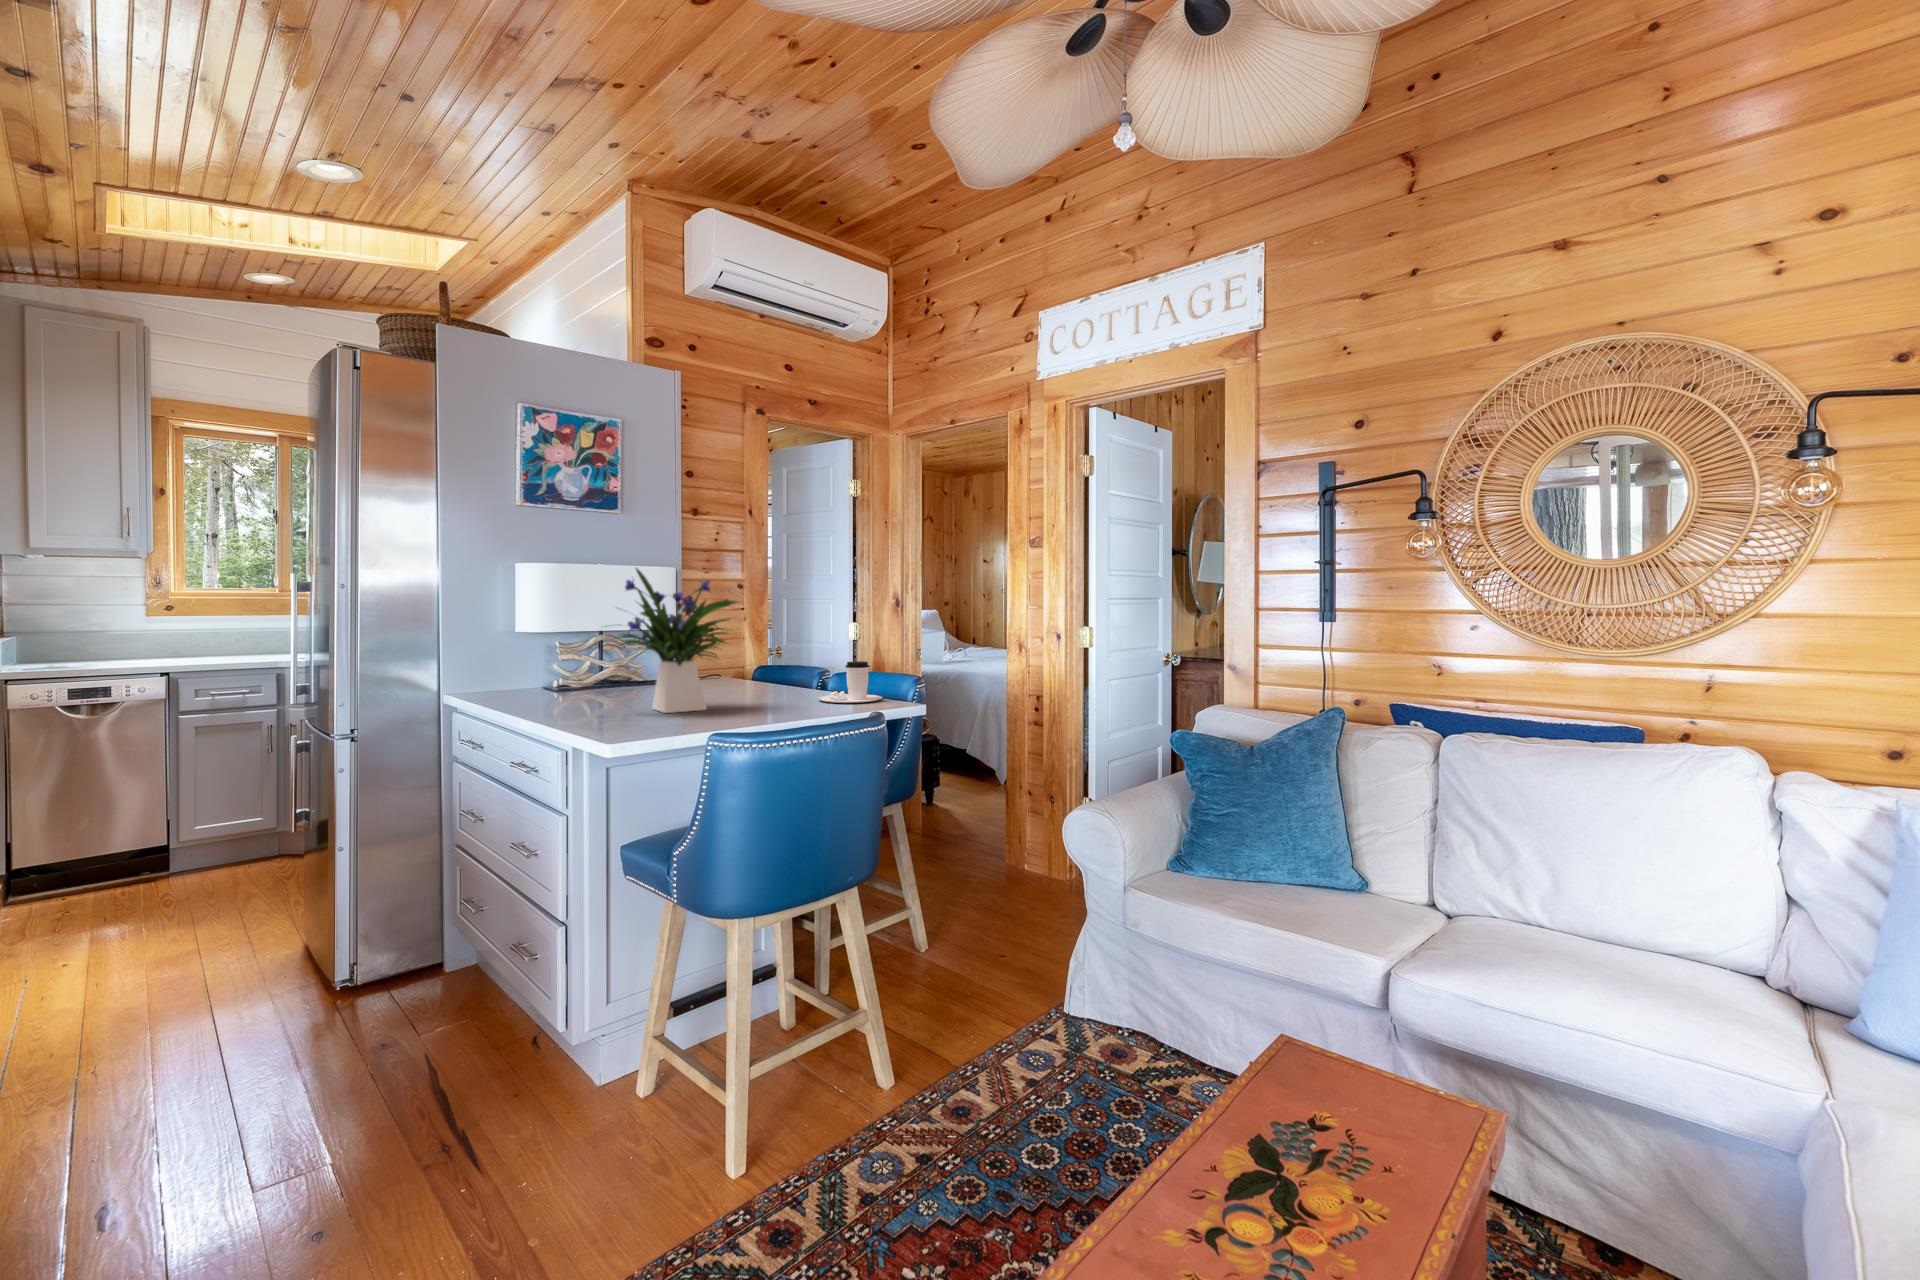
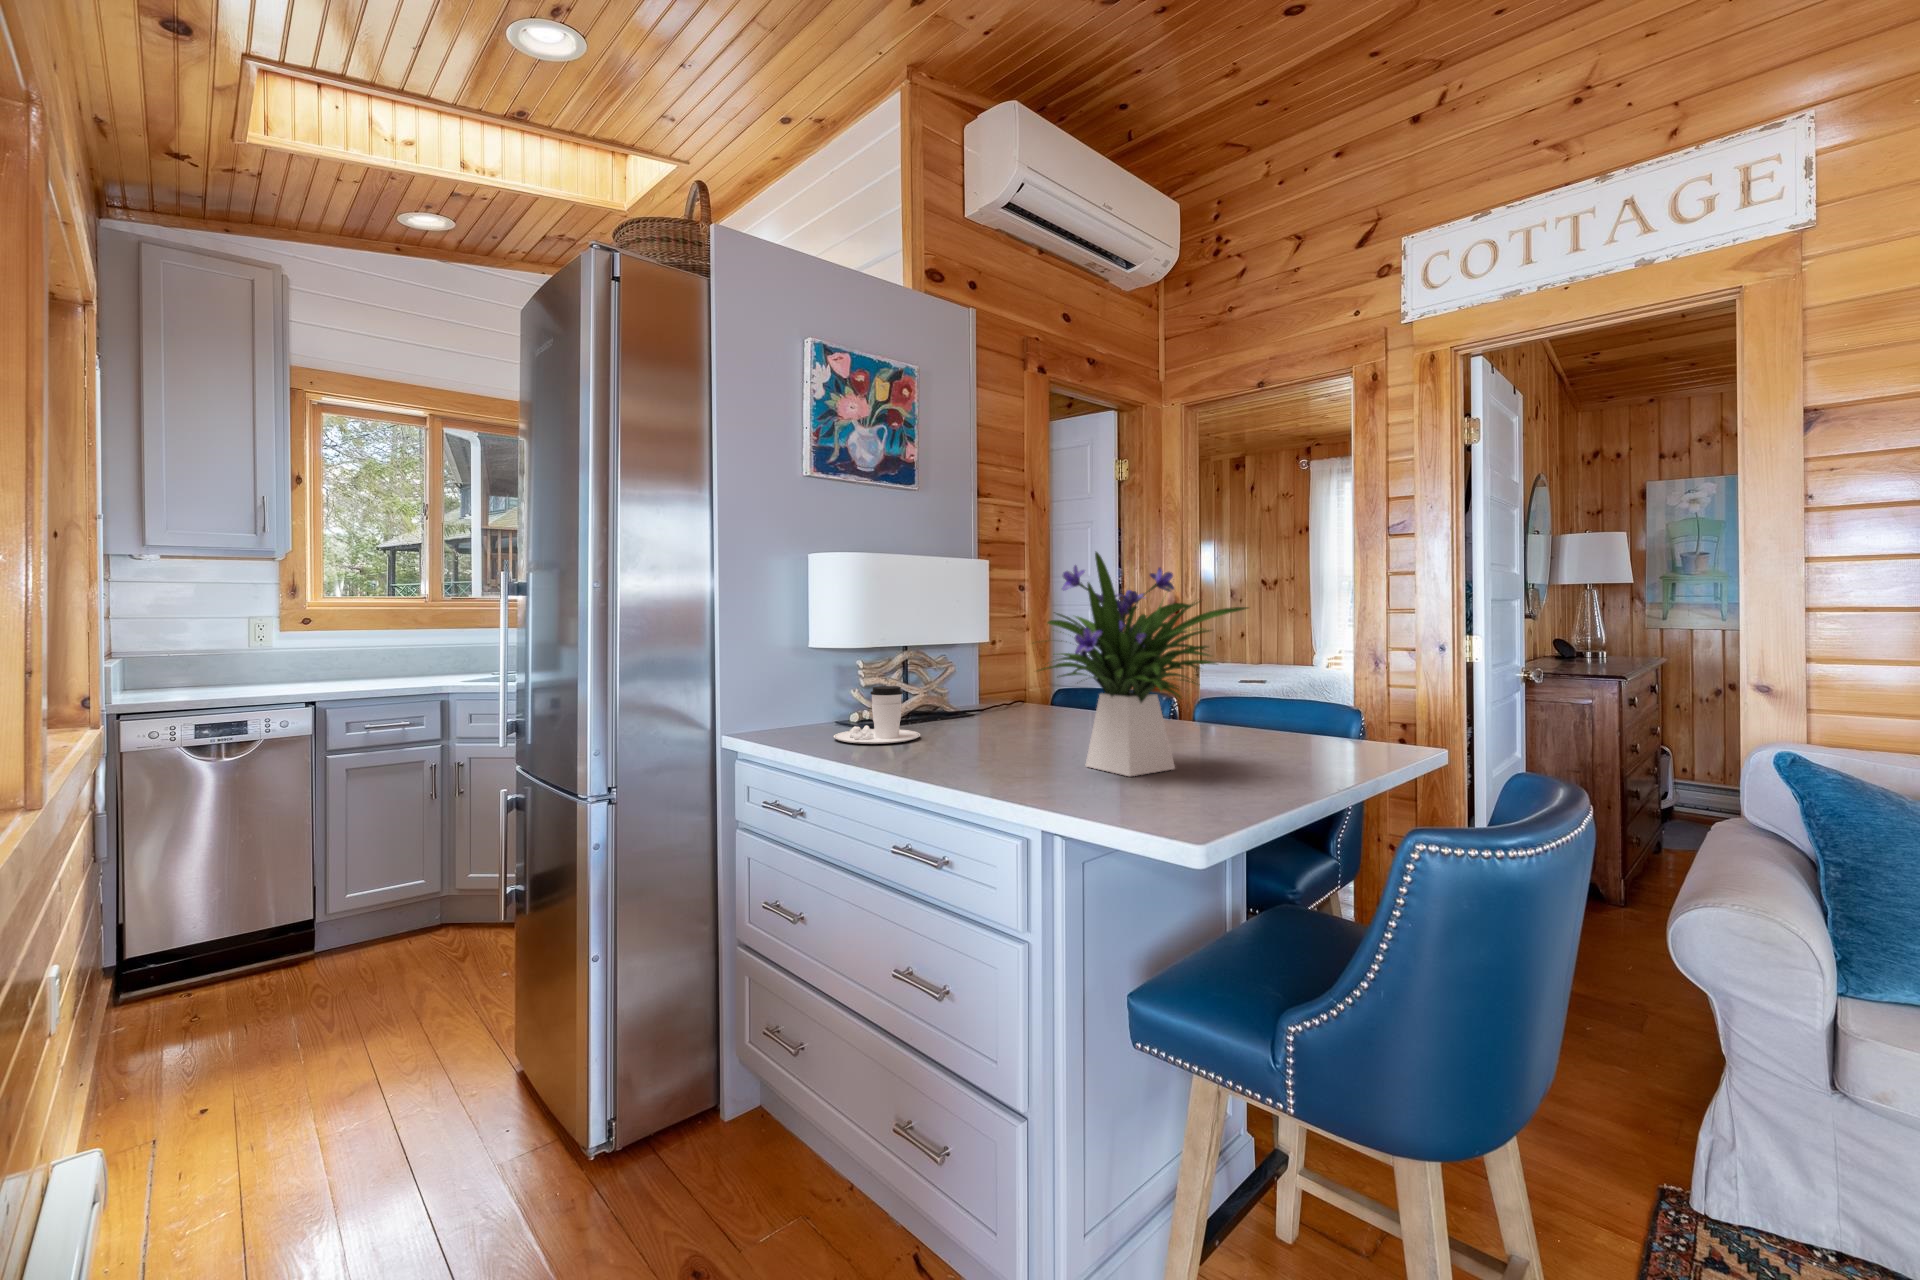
coffee cup: present [818,661,882,703] -> present [834,686,920,744]

